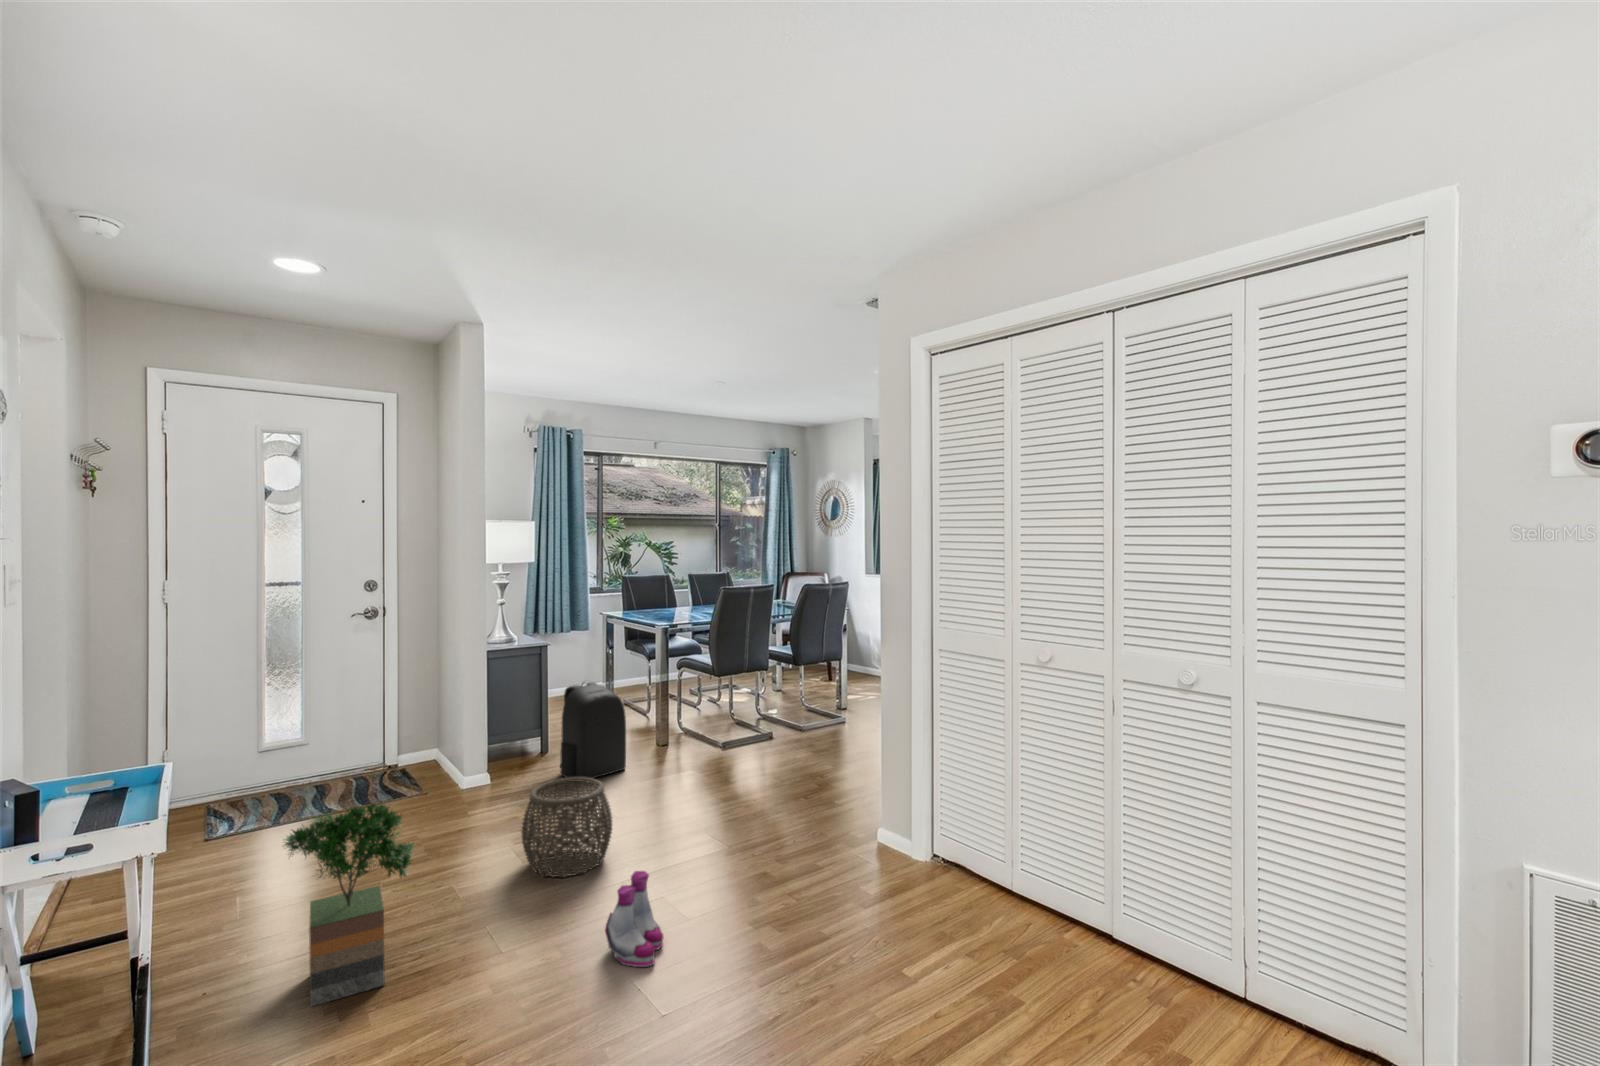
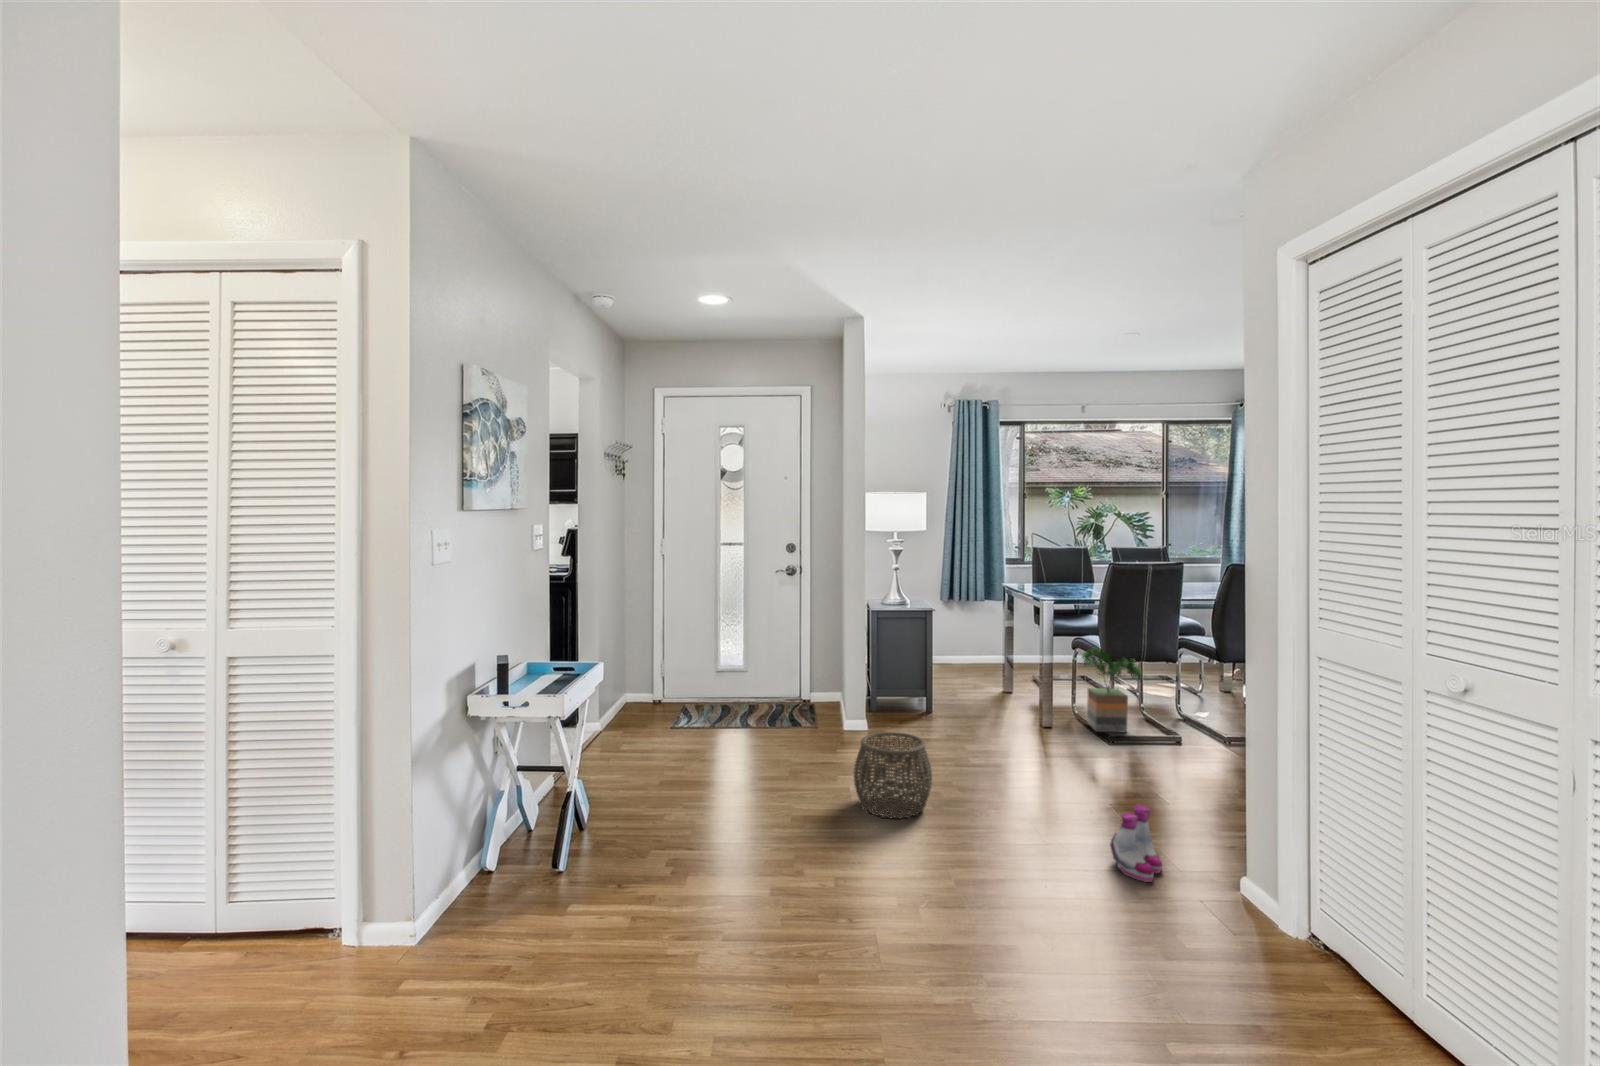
backpack: present [560,682,626,779] -> none [930,649,993,742]
potted tree: present [283,803,414,1006] -> present [1082,648,1141,732]
boots: present [605,871,663,967] -> present [1110,804,1162,882]

